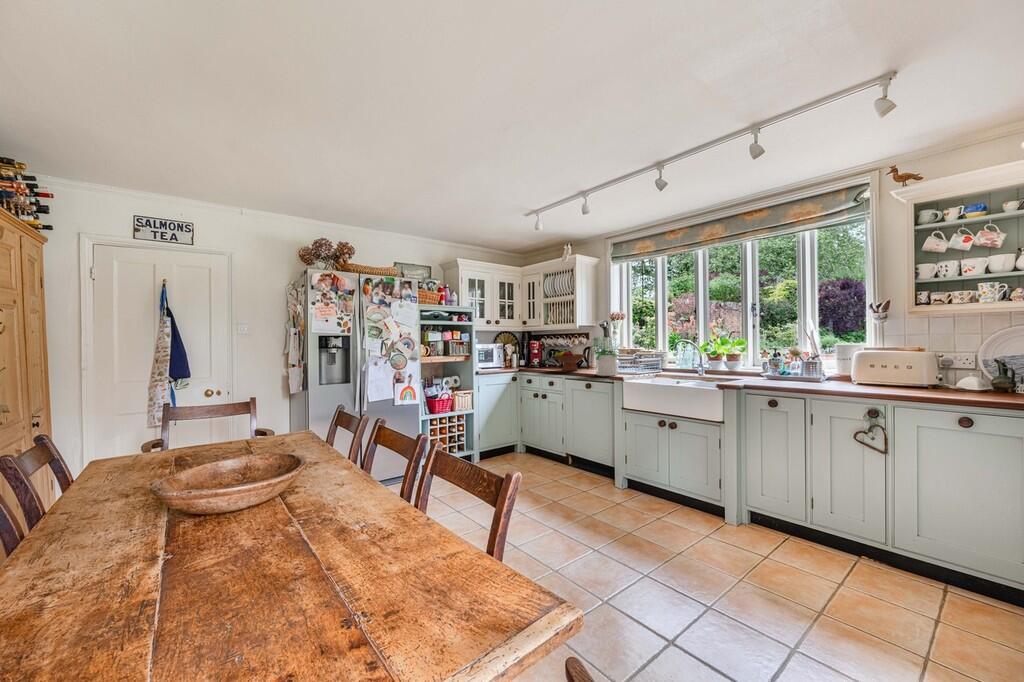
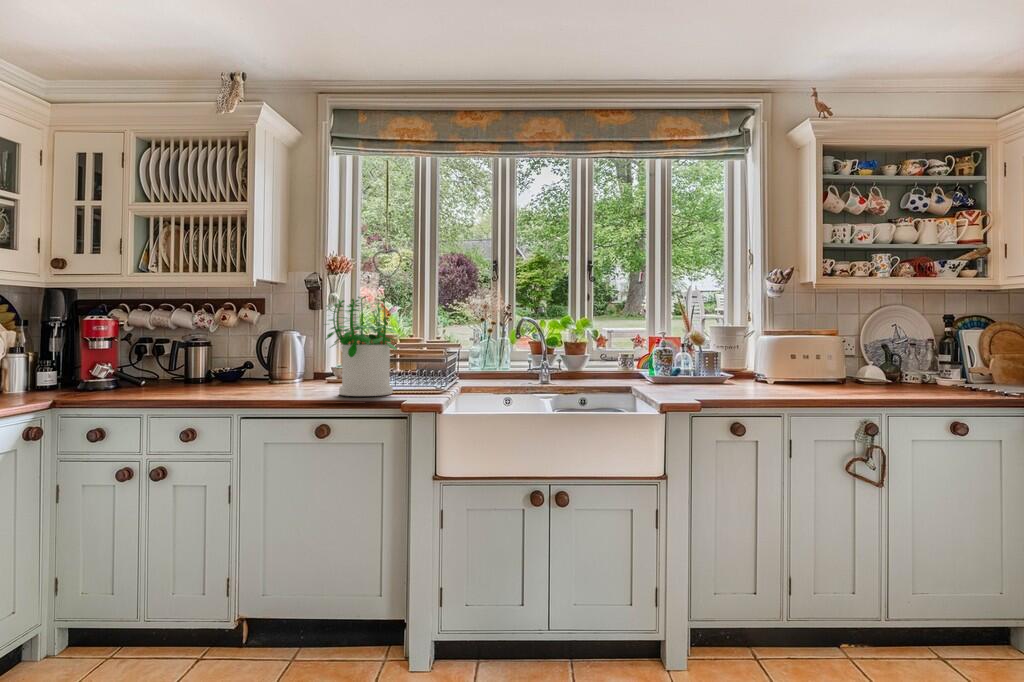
fruit bowl: present [554,350,585,371] -> none [190,334,282,391]

